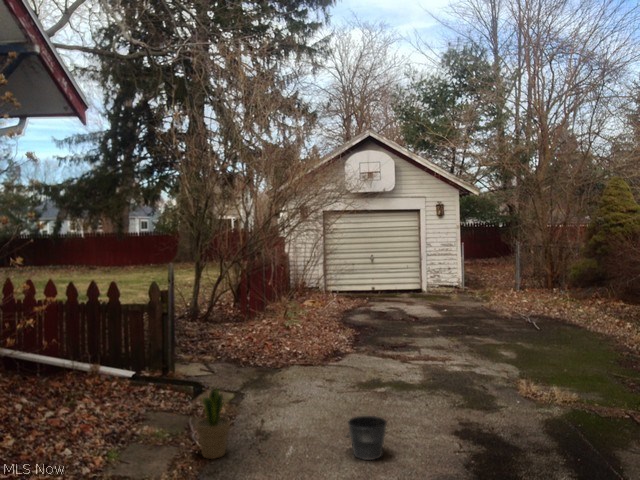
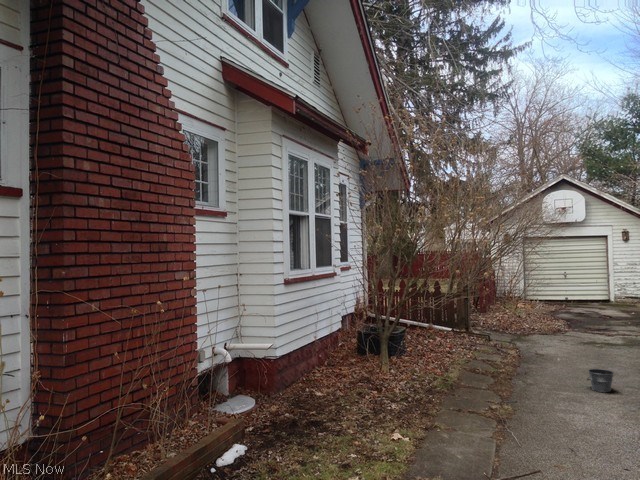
potted plant: present [196,389,230,459] -> none [500,347,521,383]

